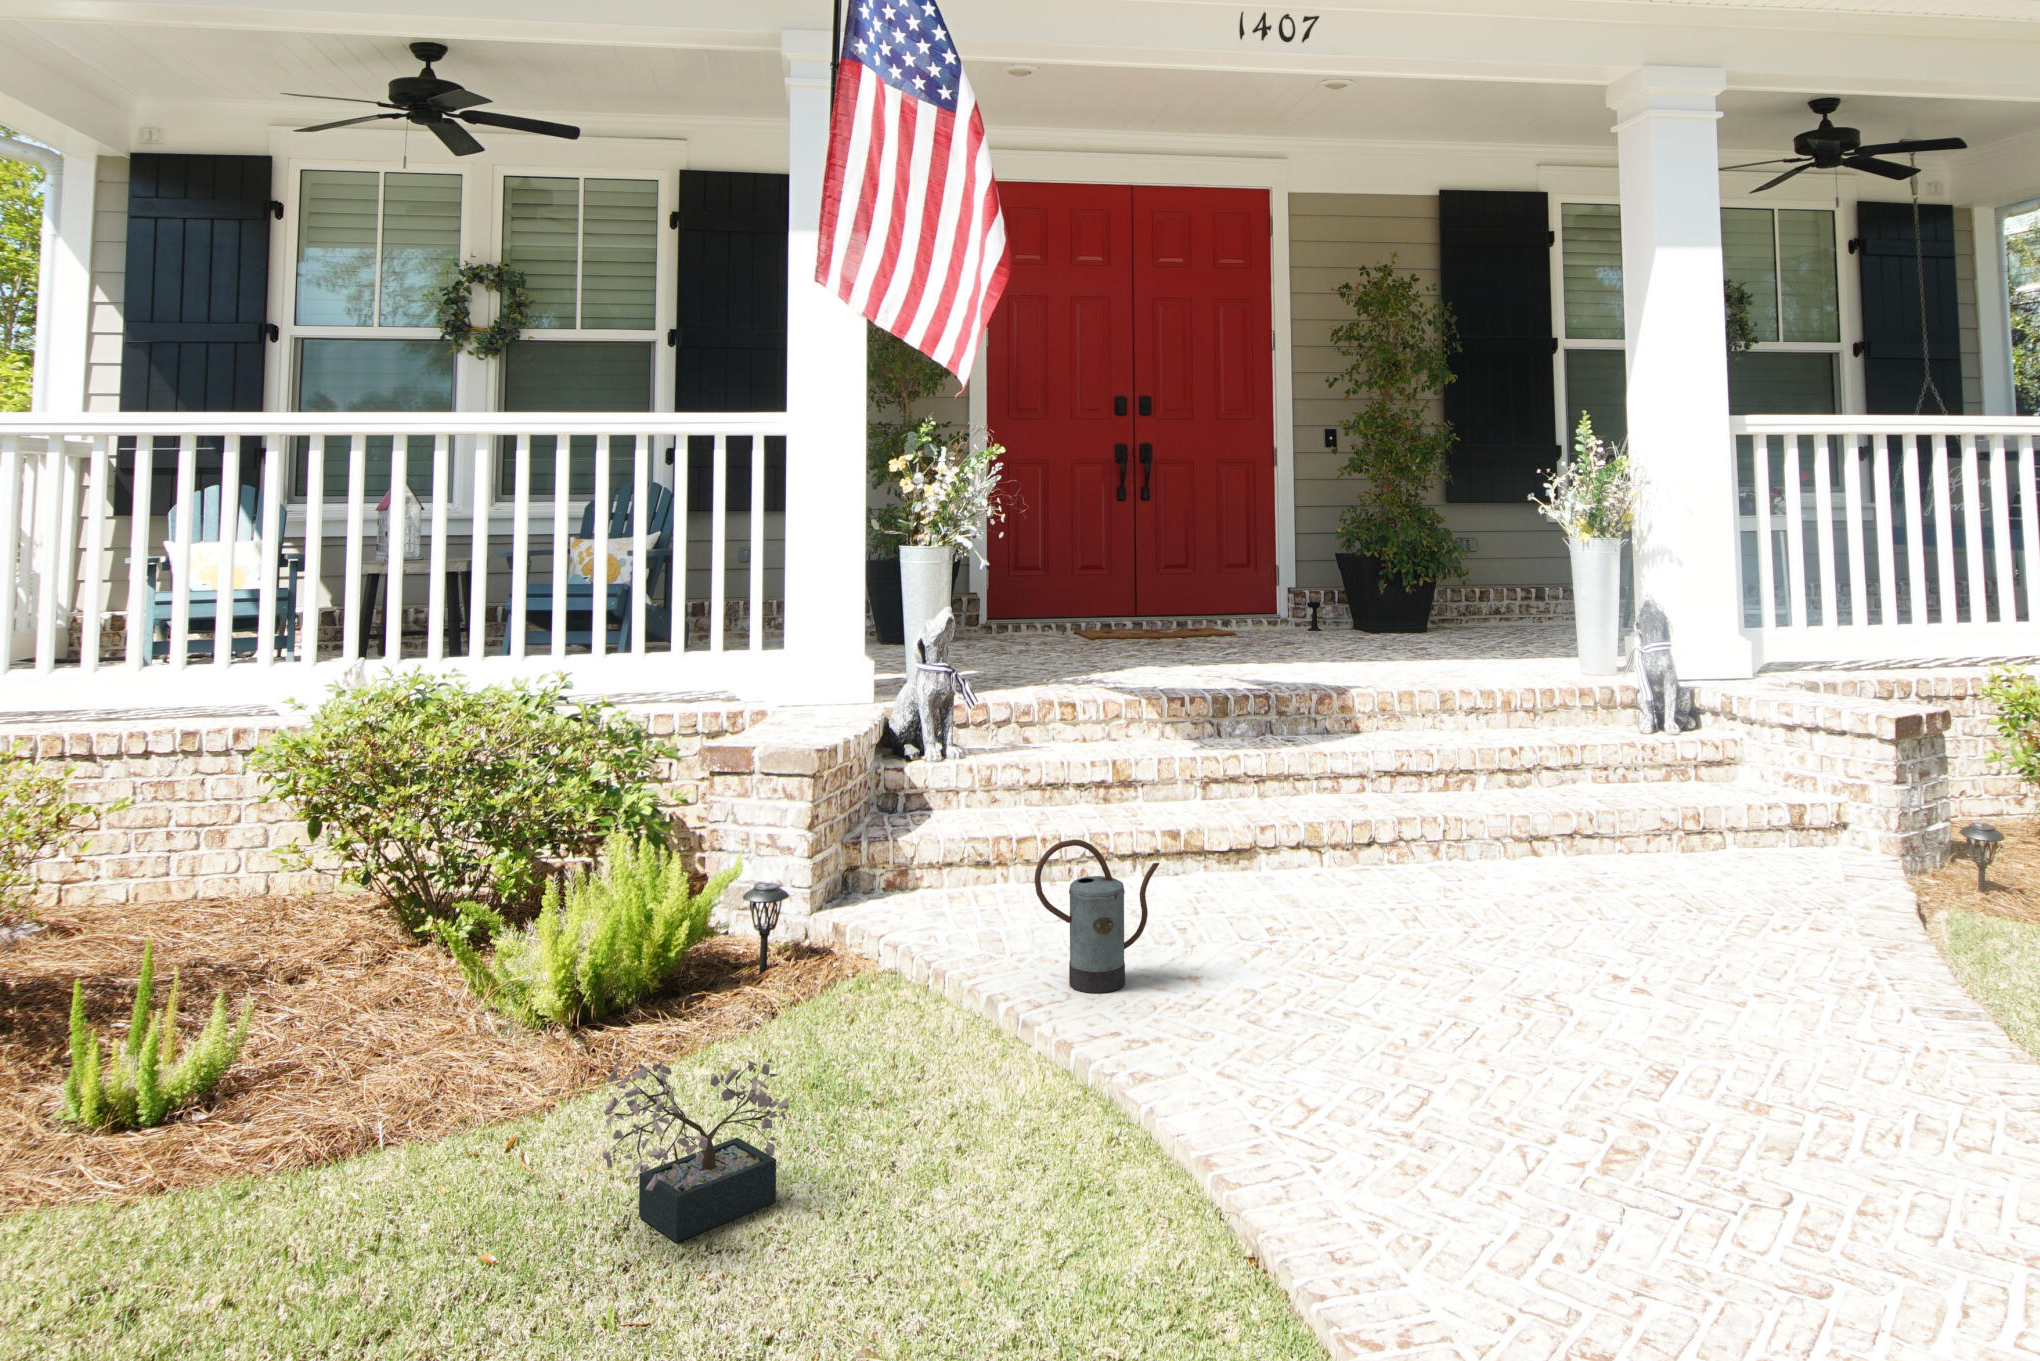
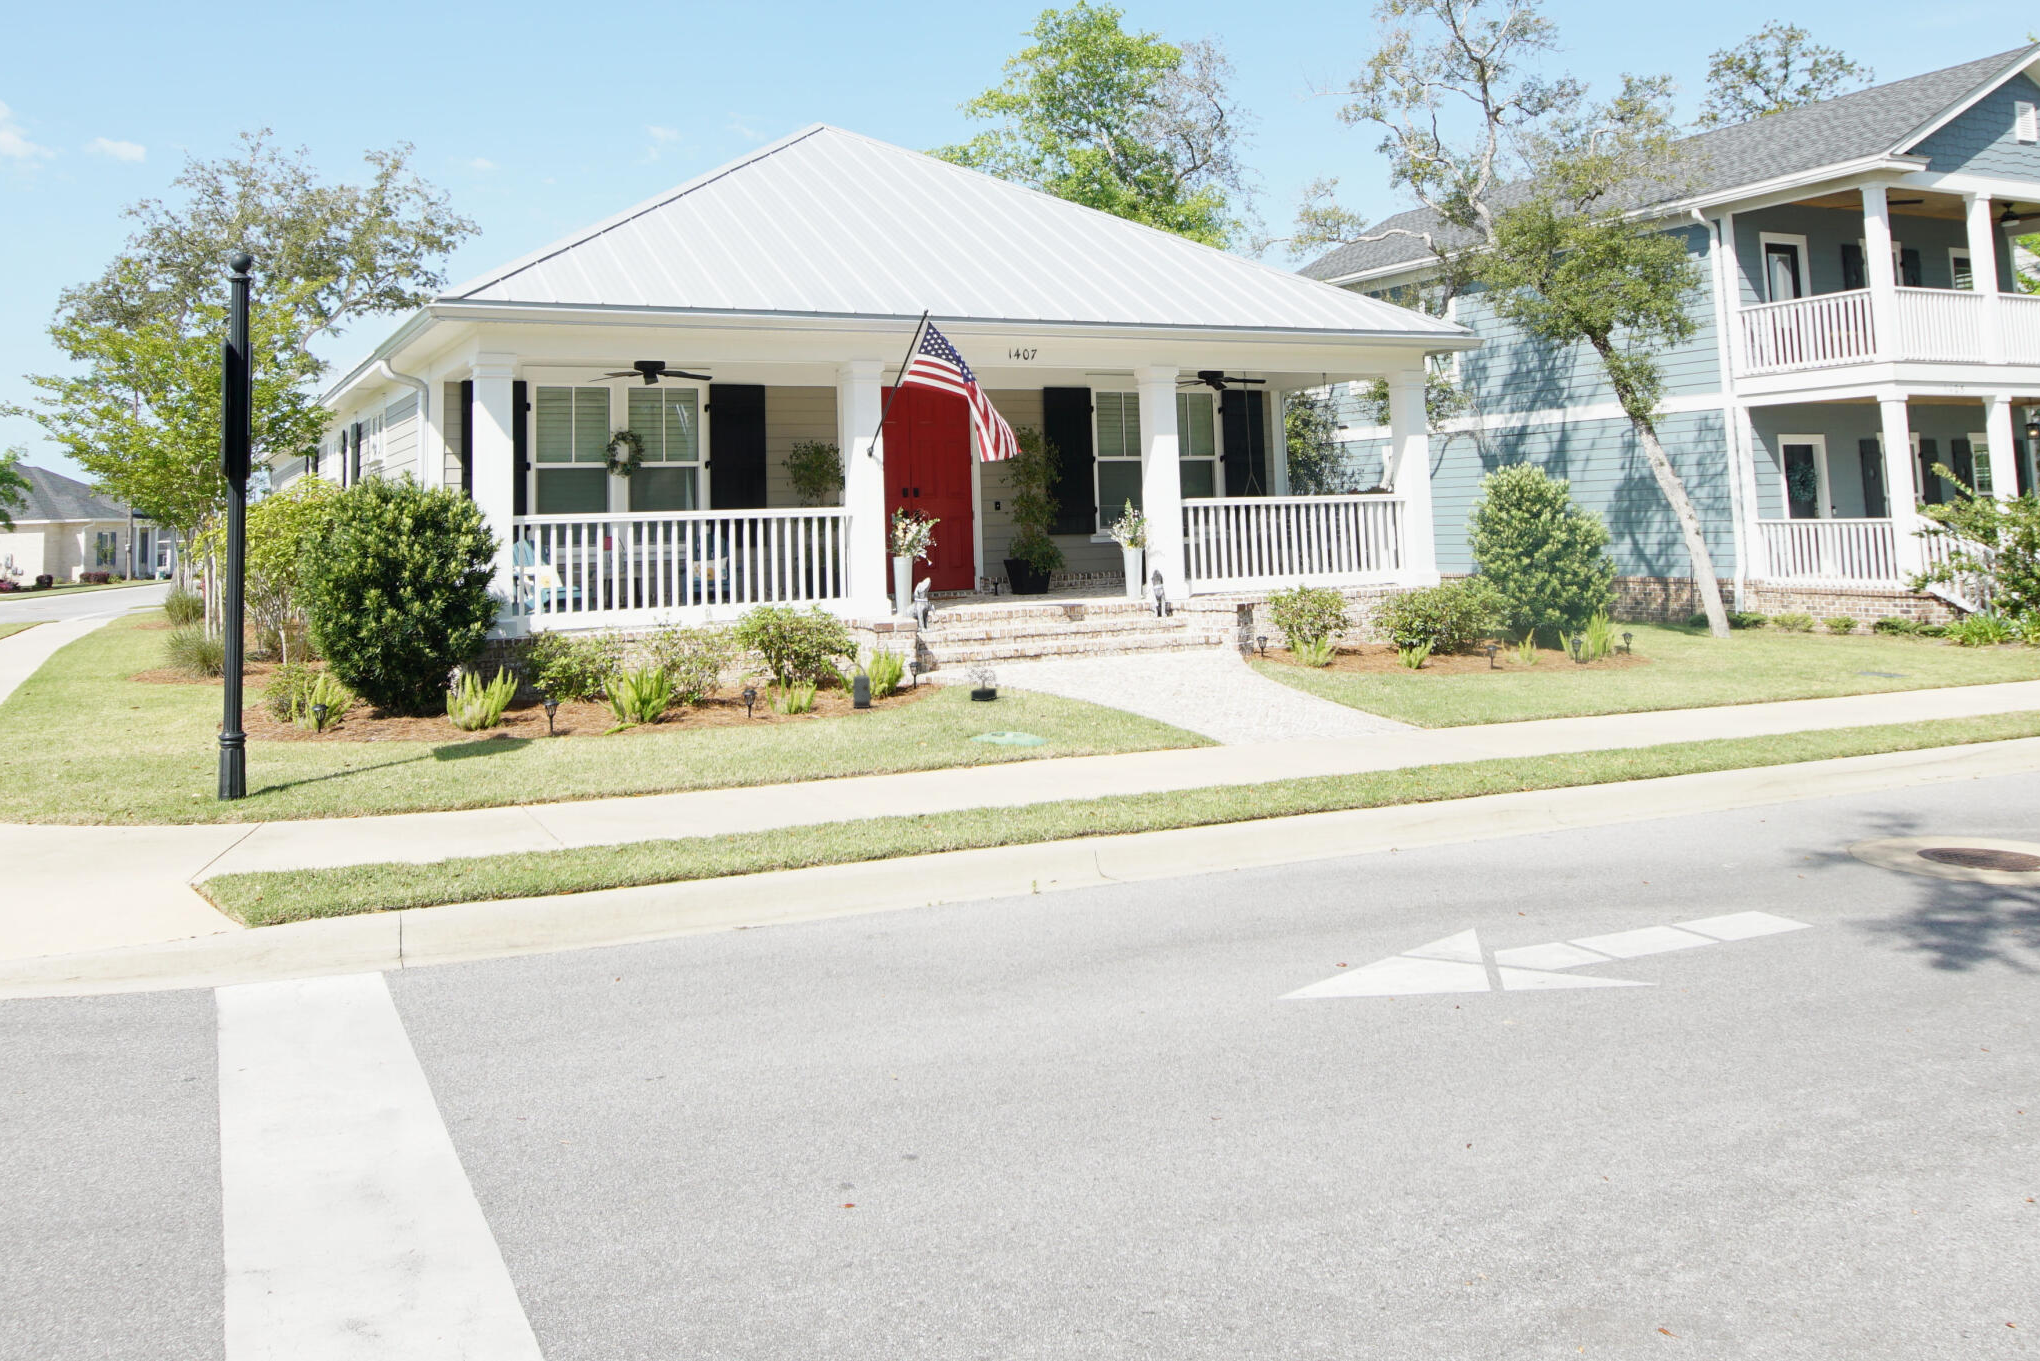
watering can: present [1035,839,1160,993] -> present [844,664,879,708]

